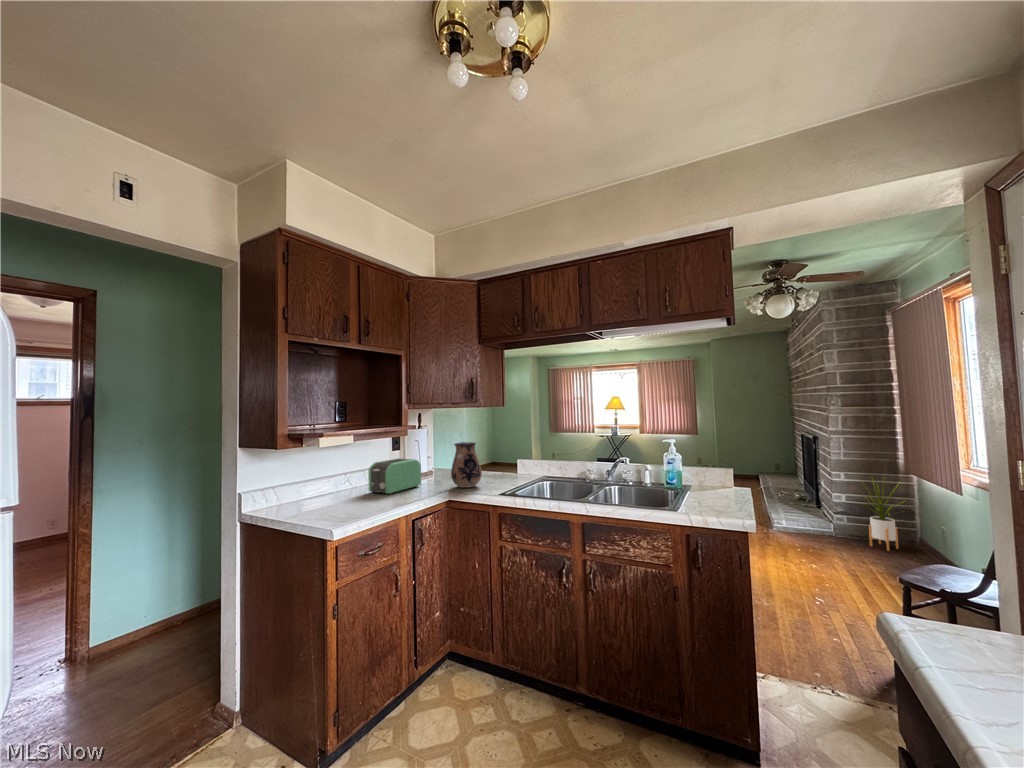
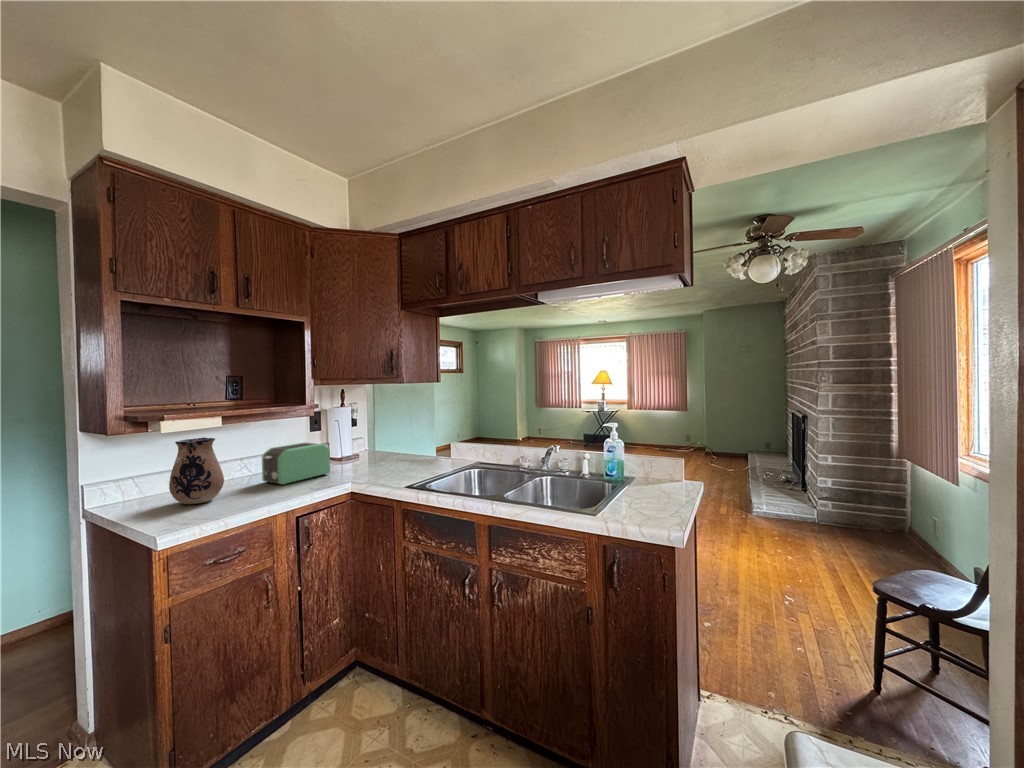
ceramic pitcher: present [451,442,482,488] -> present [169,437,224,504]
house plant: present [868,479,898,551] -> none [842,456,900,542]

